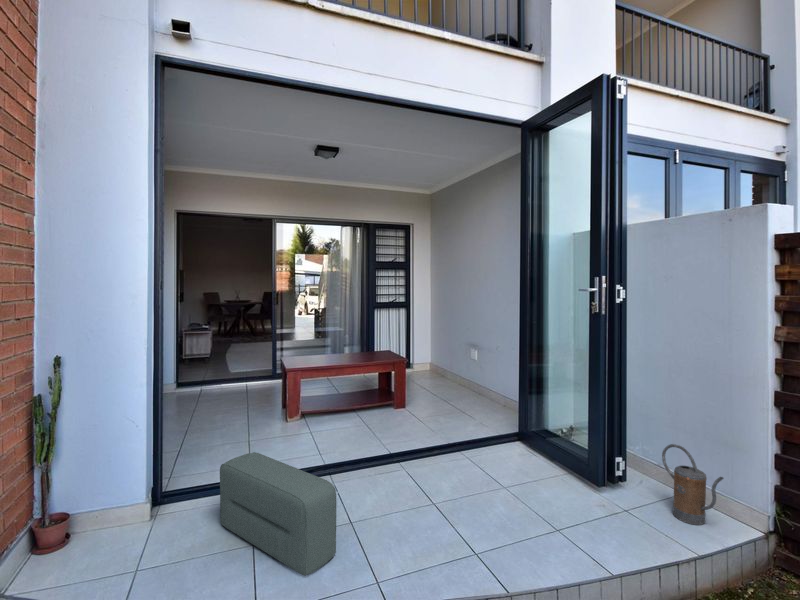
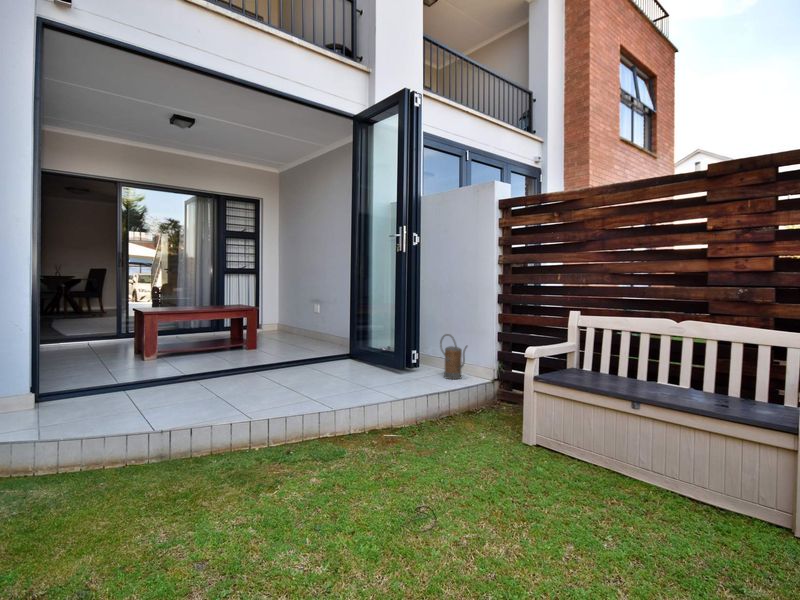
pouf: present [220,452,336,576] -> none [112,347,217,409]

